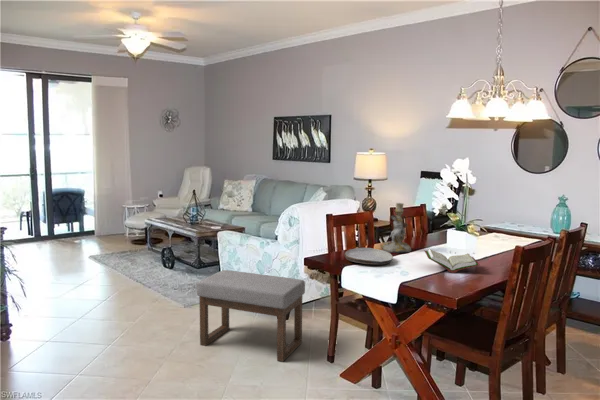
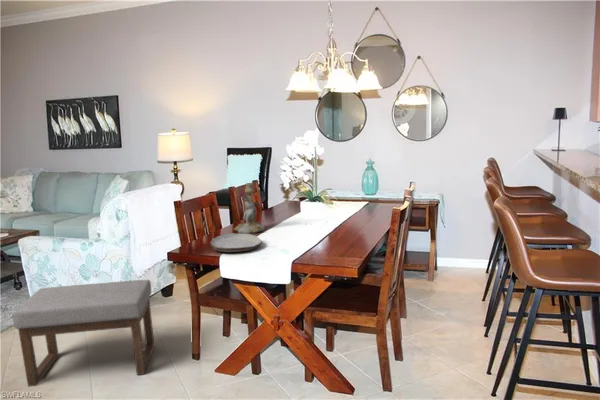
book: present [425,249,480,273] -> none [289,223,345,244]

